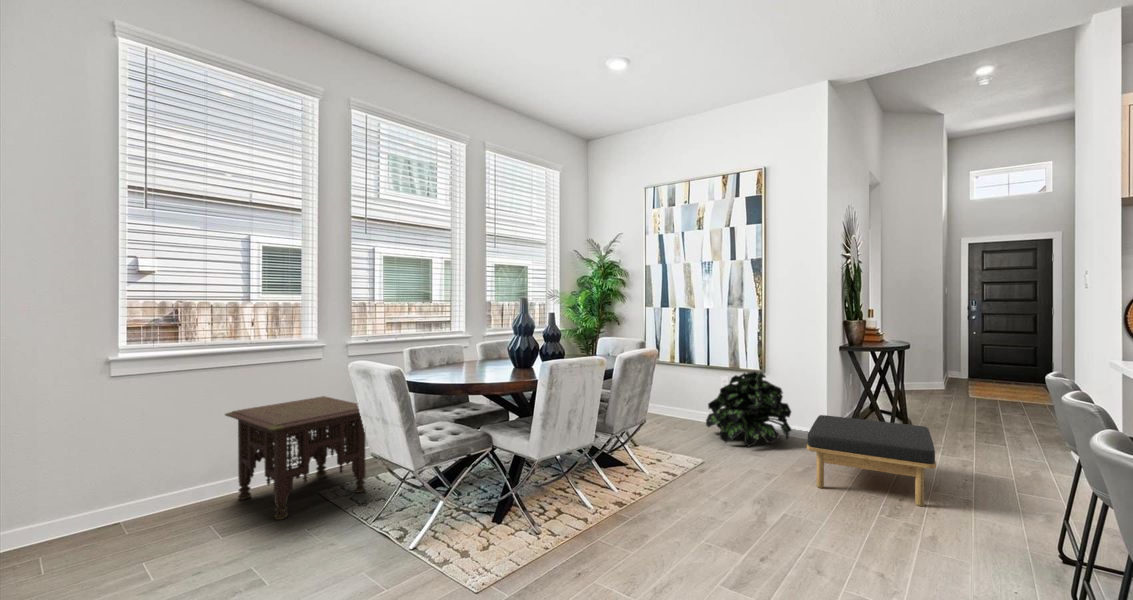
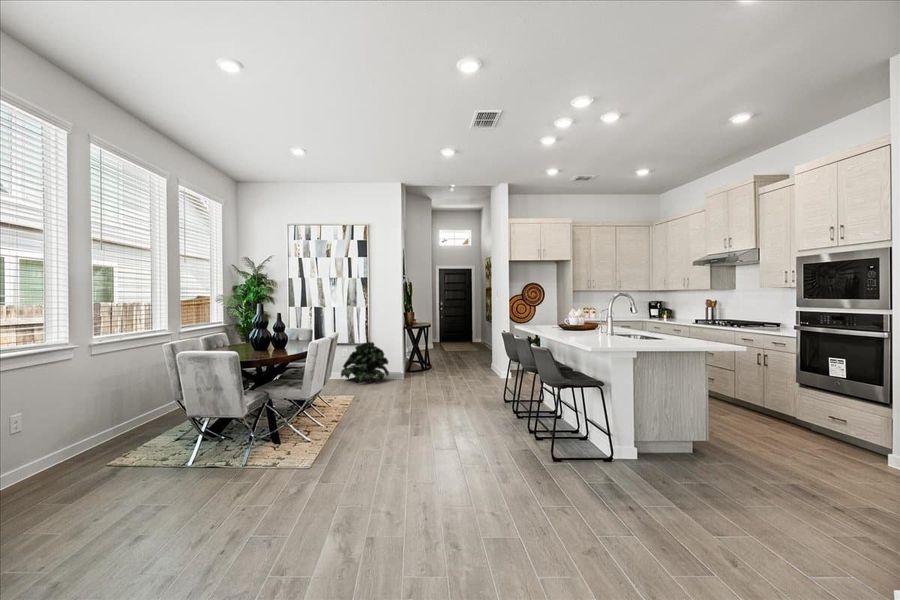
side table: present [225,396,366,520] -> none [14,388,162,482]
ottoman: present [807,415,936,506] -> none [405,359,458,393]

